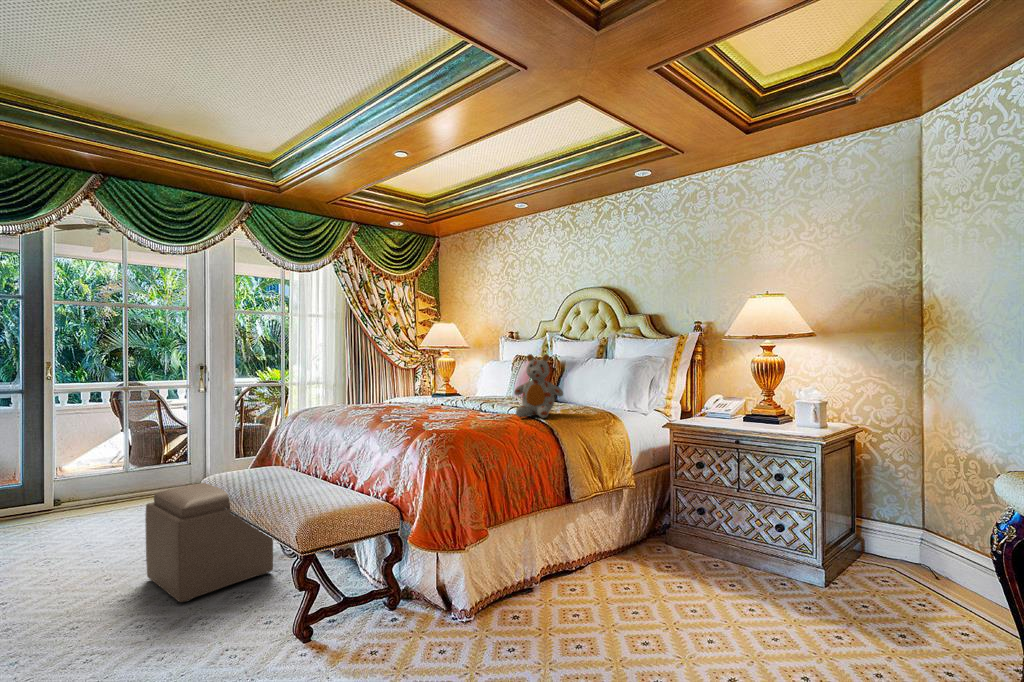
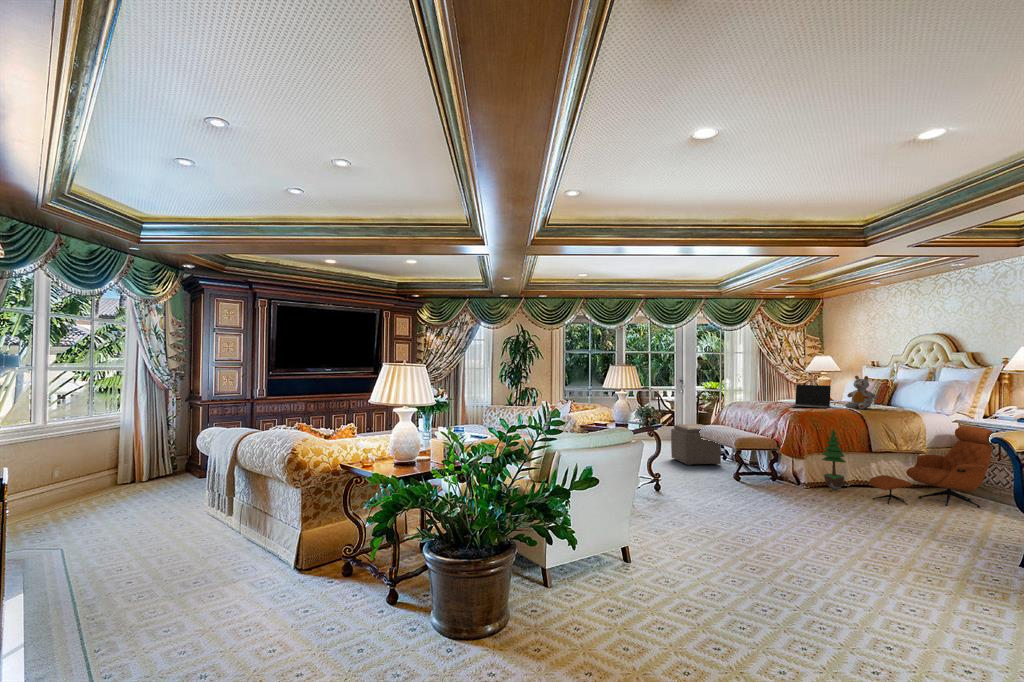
laptop: none [419,374,484,421] -> present [791,385,831,408]
lounge chair: none [590,437,746,637] -> present [870,427,992,508]
potted tree: none [496,476,545,612] -> present [822,430,846,490]

